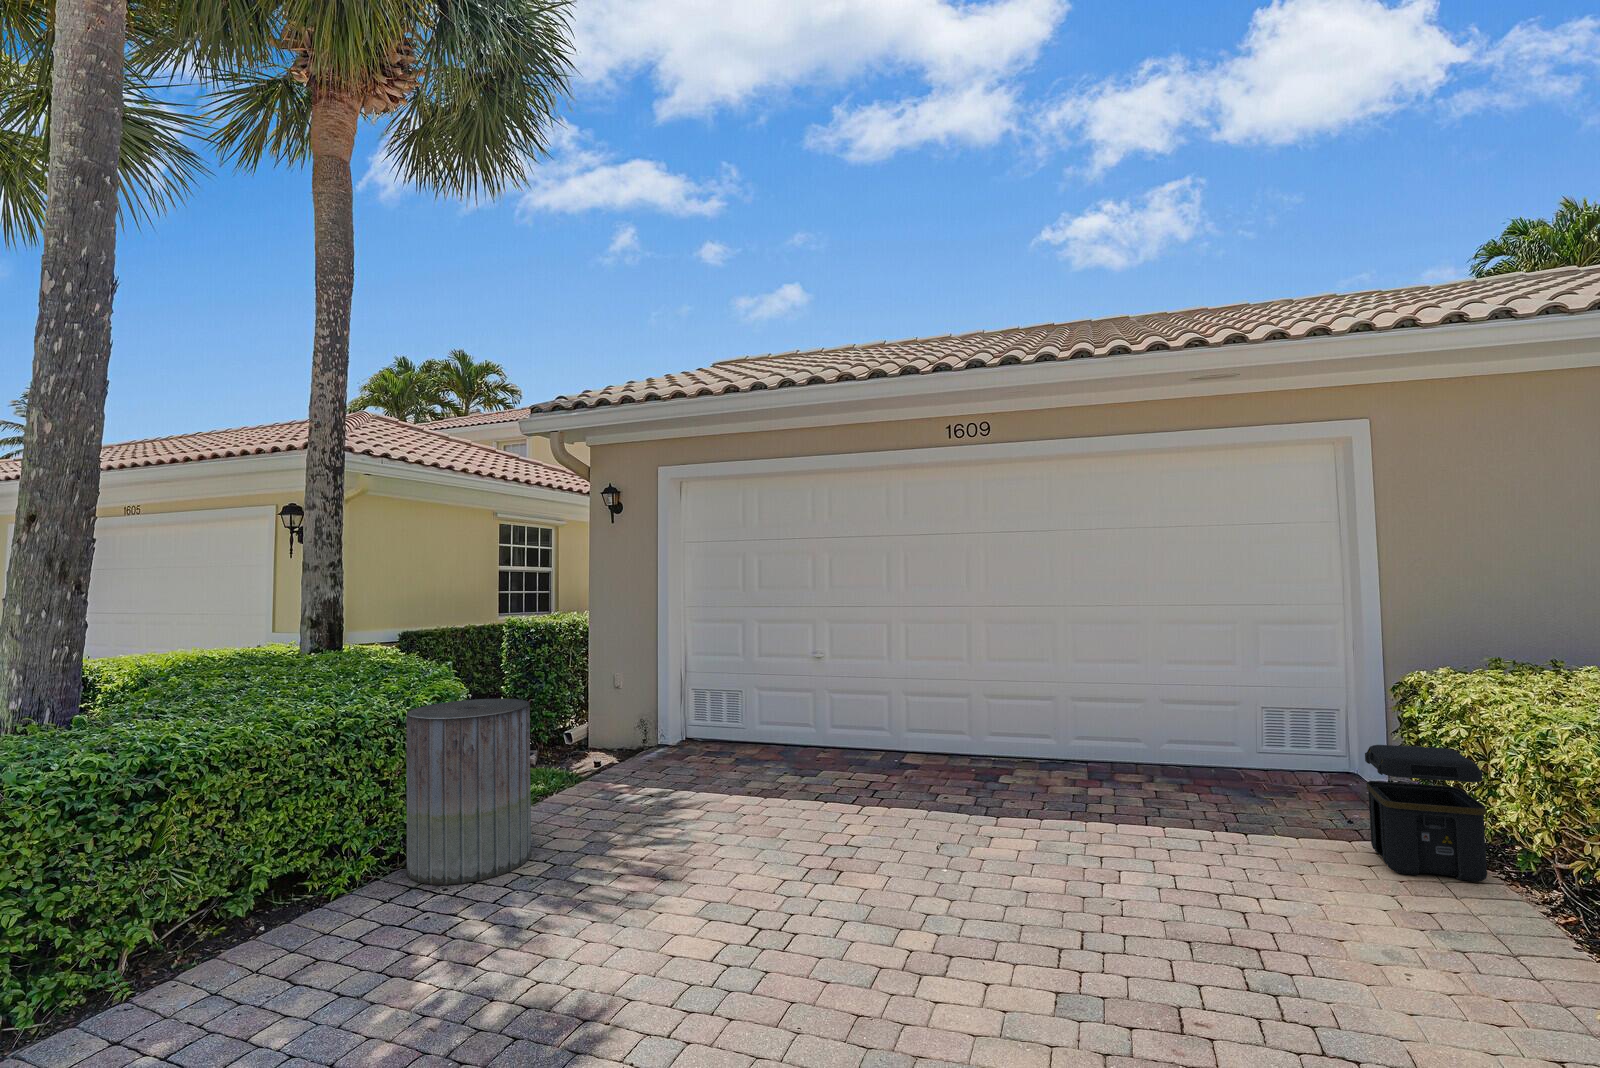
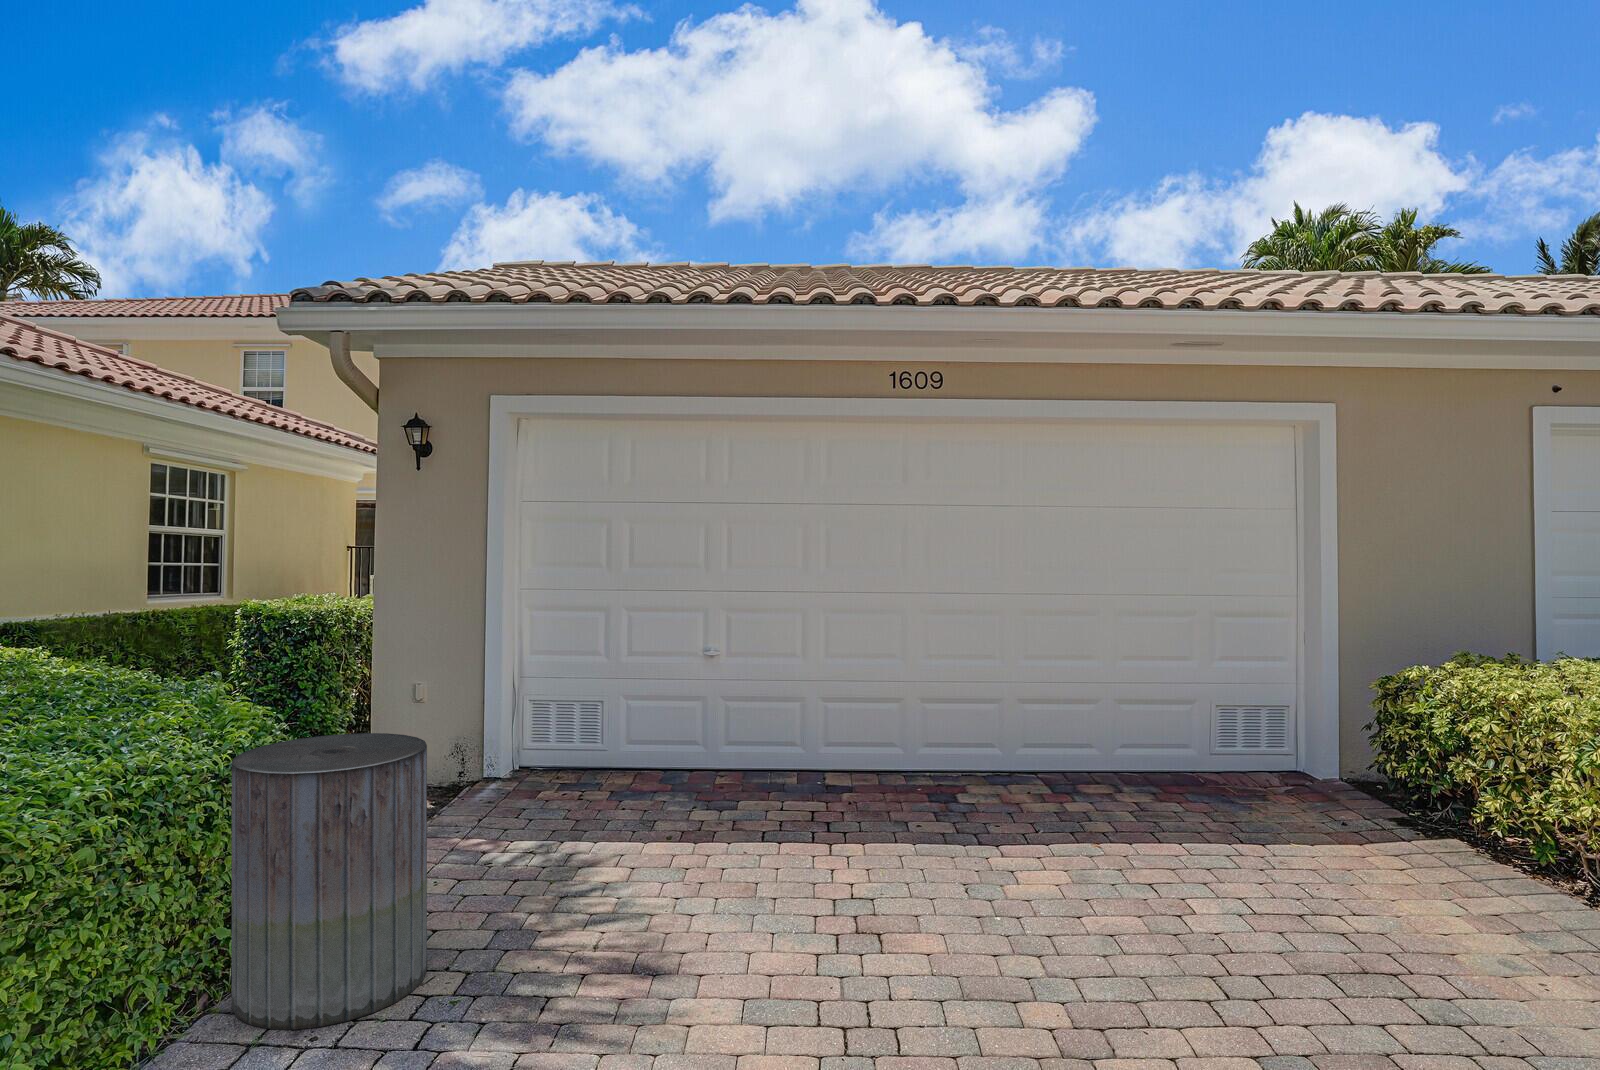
toolbox: present [1365,745,1487,881] -> none [1379,744,1506,878]

